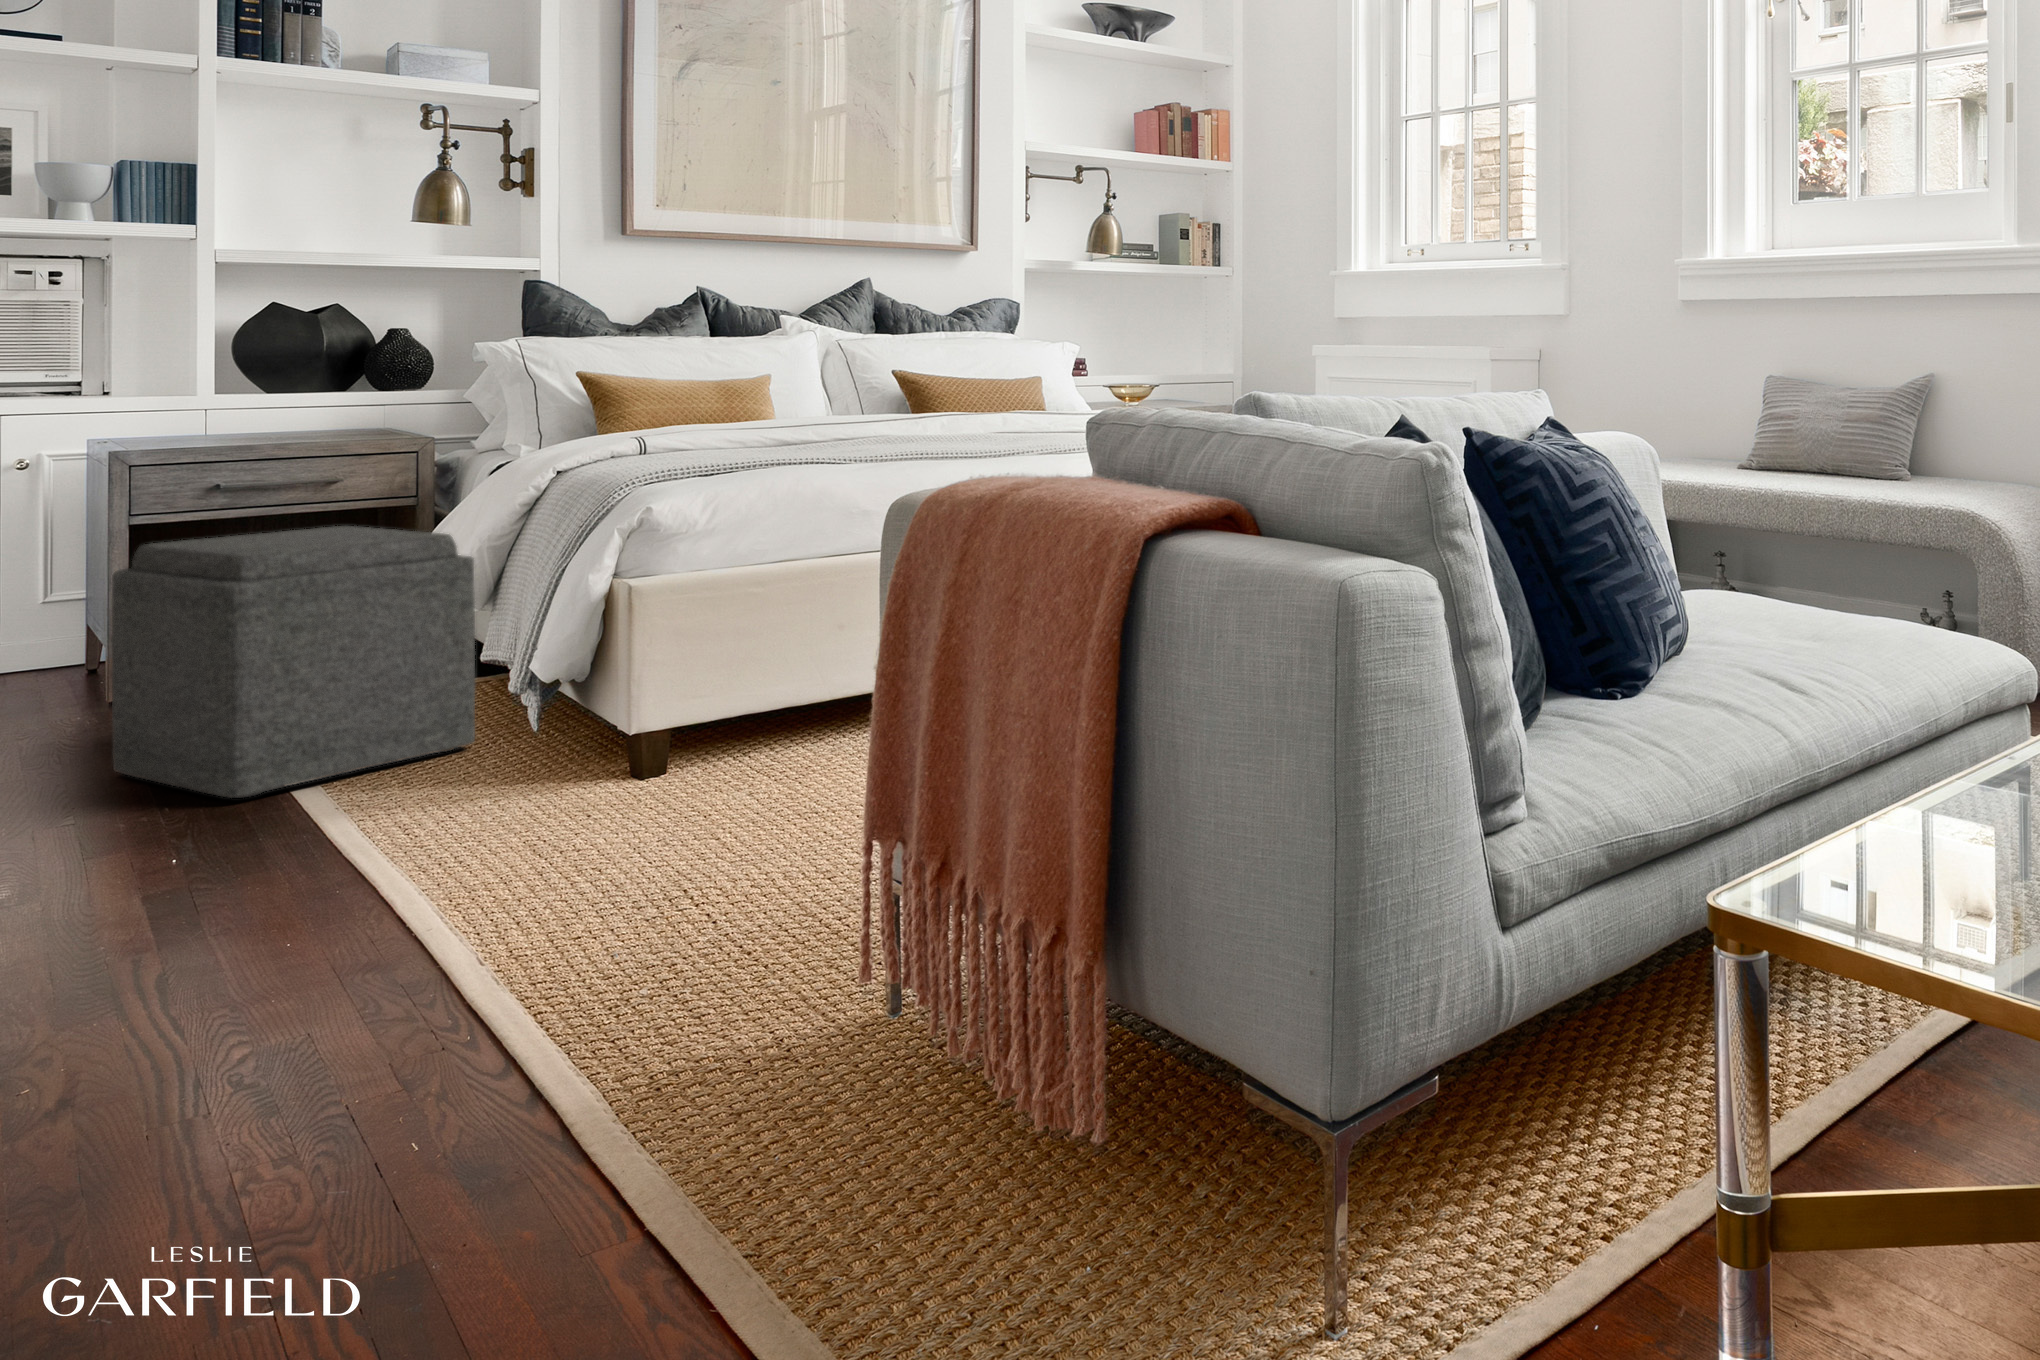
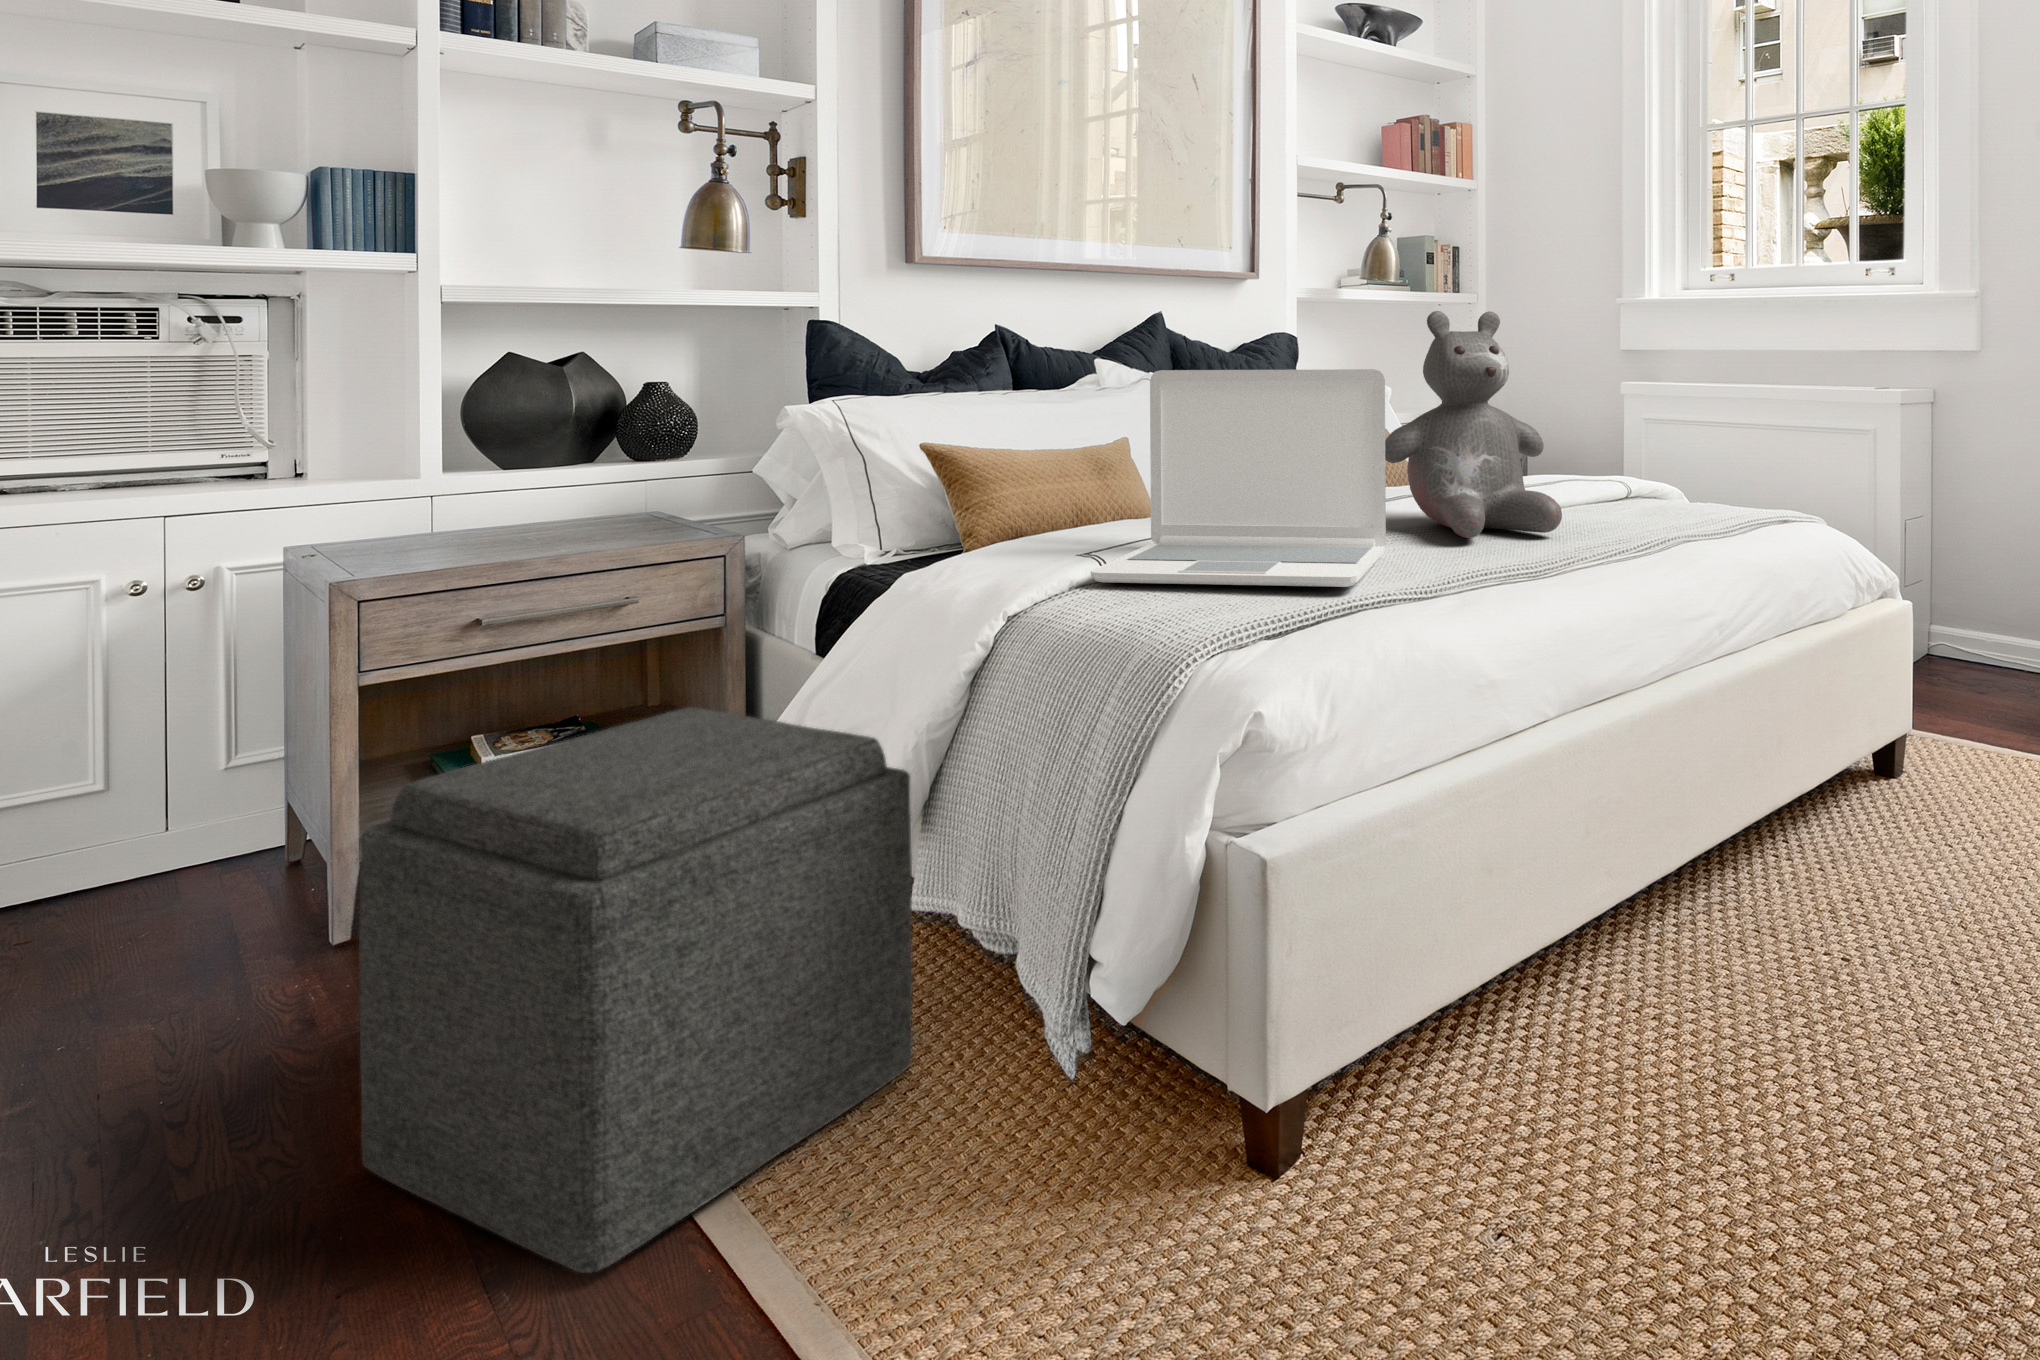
teddy bear: none [884,272,1022,431] -> present [1385,311,1562,538]
laptop: none [613,310,852,447] -> present [1091,369,1386,587]

